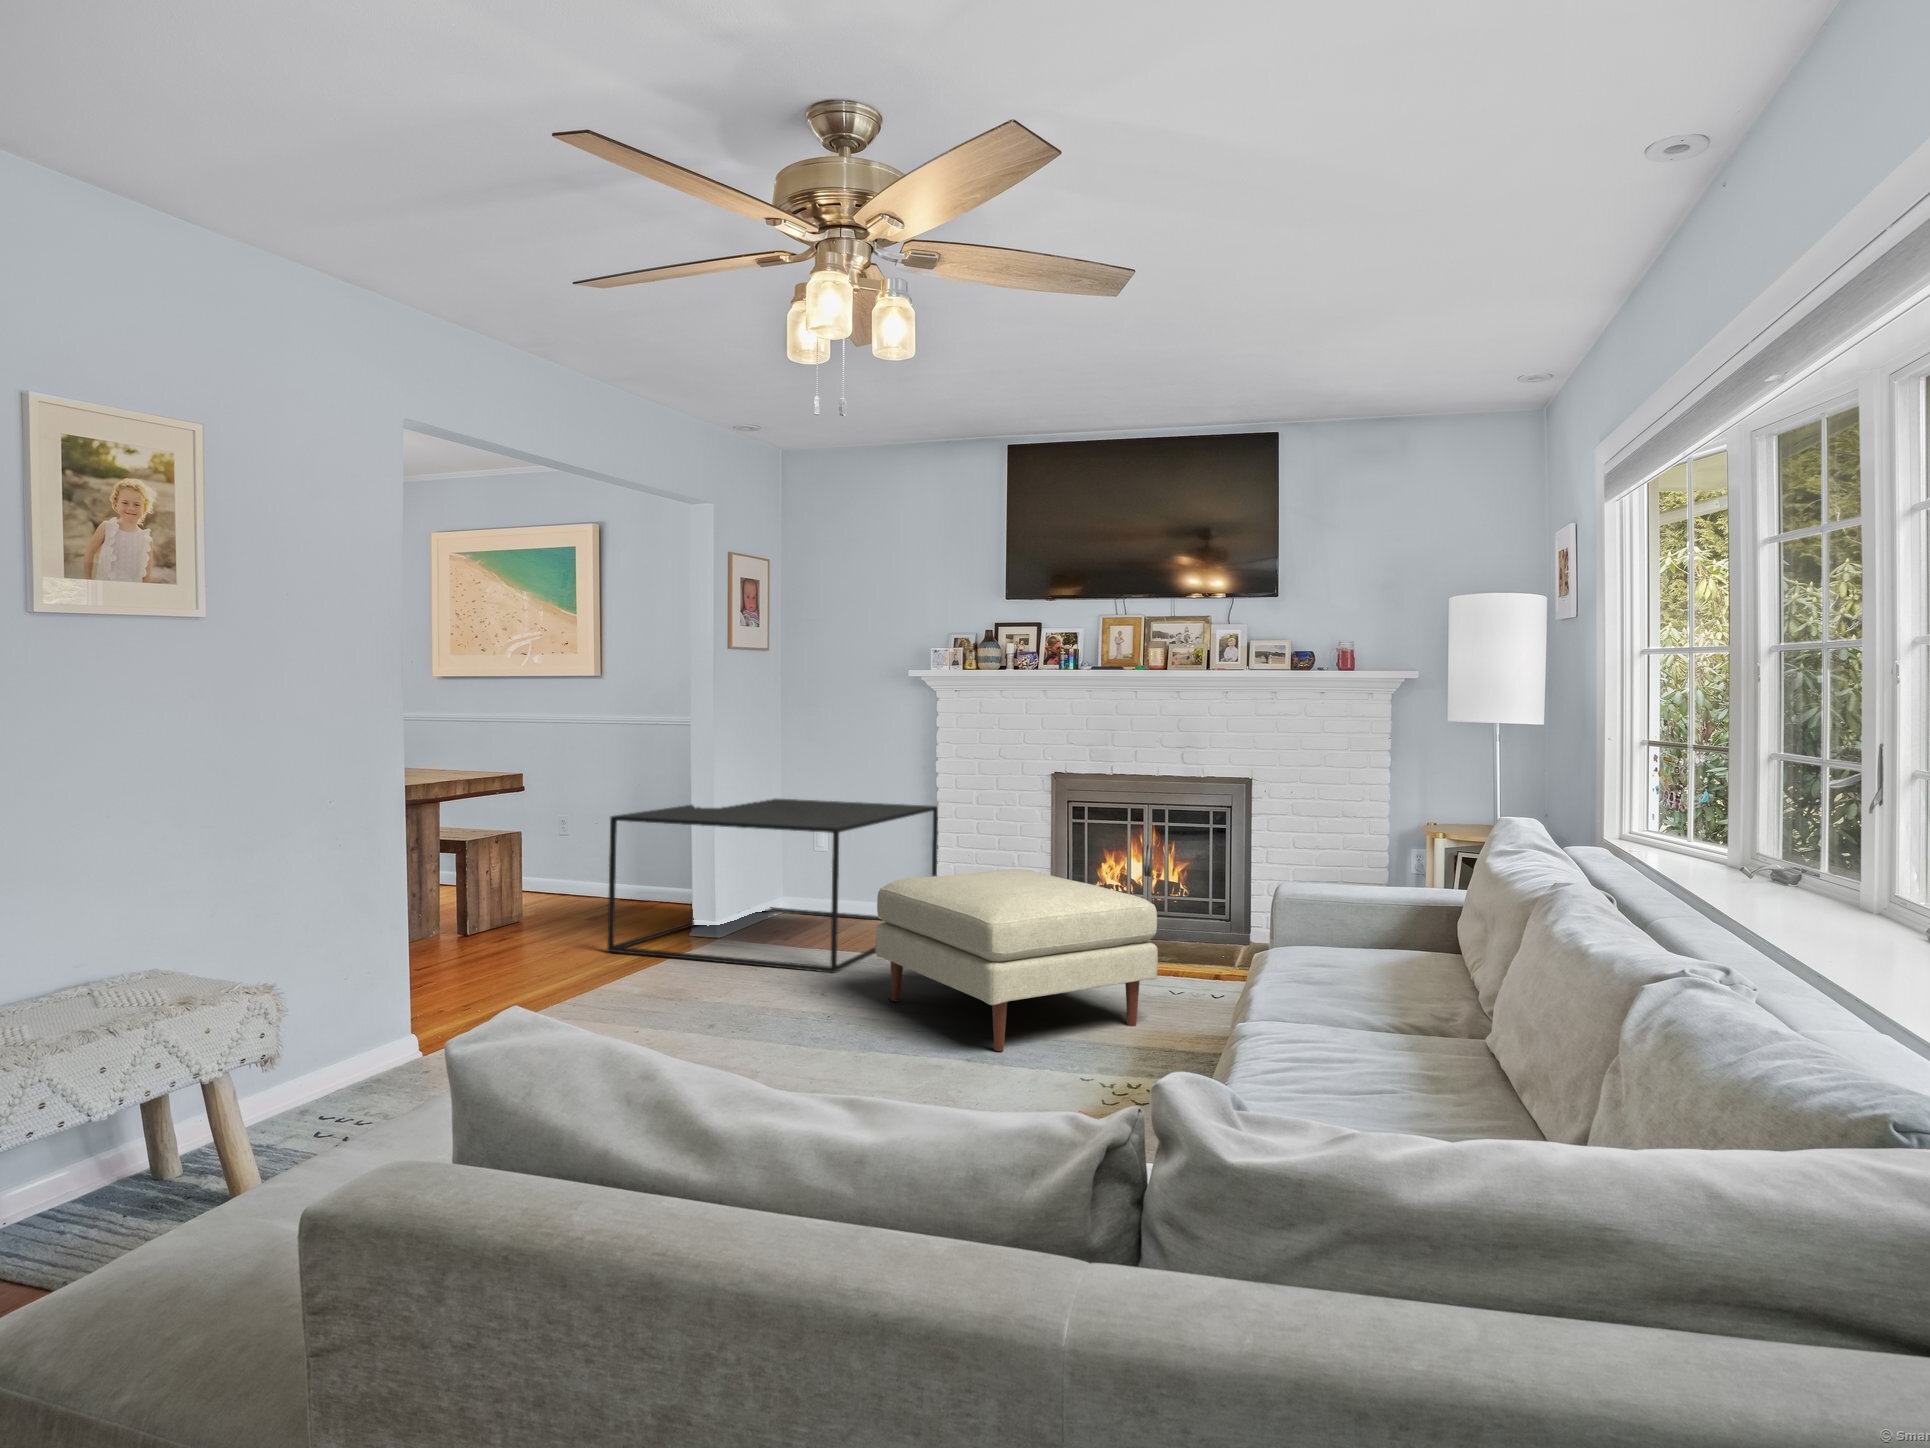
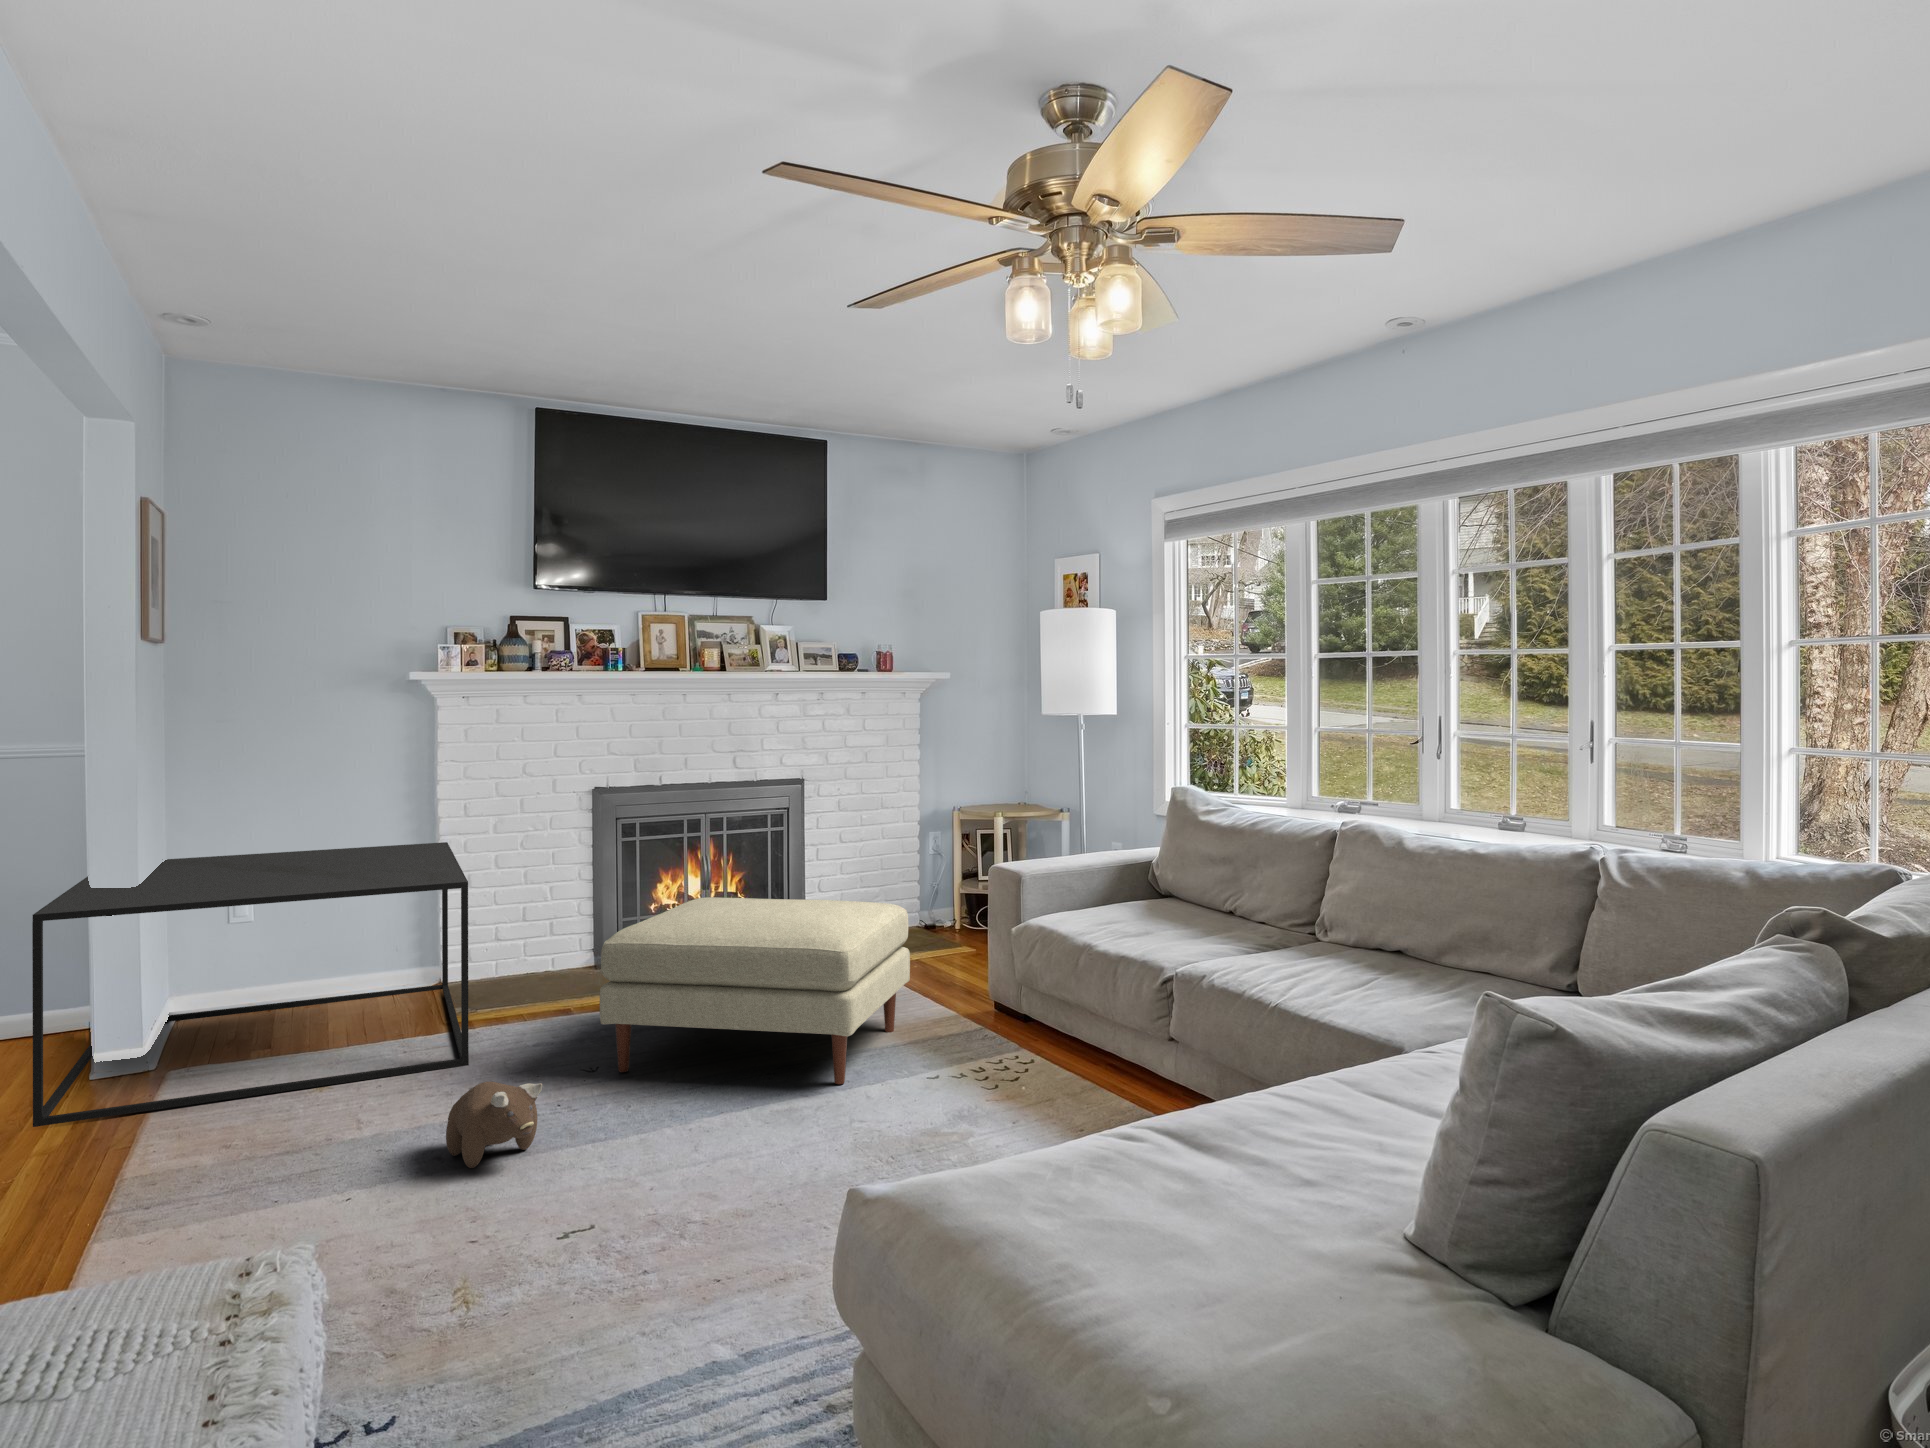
plush toy: none [688,971,750,1031] -> present [446,1082,542,1168]

